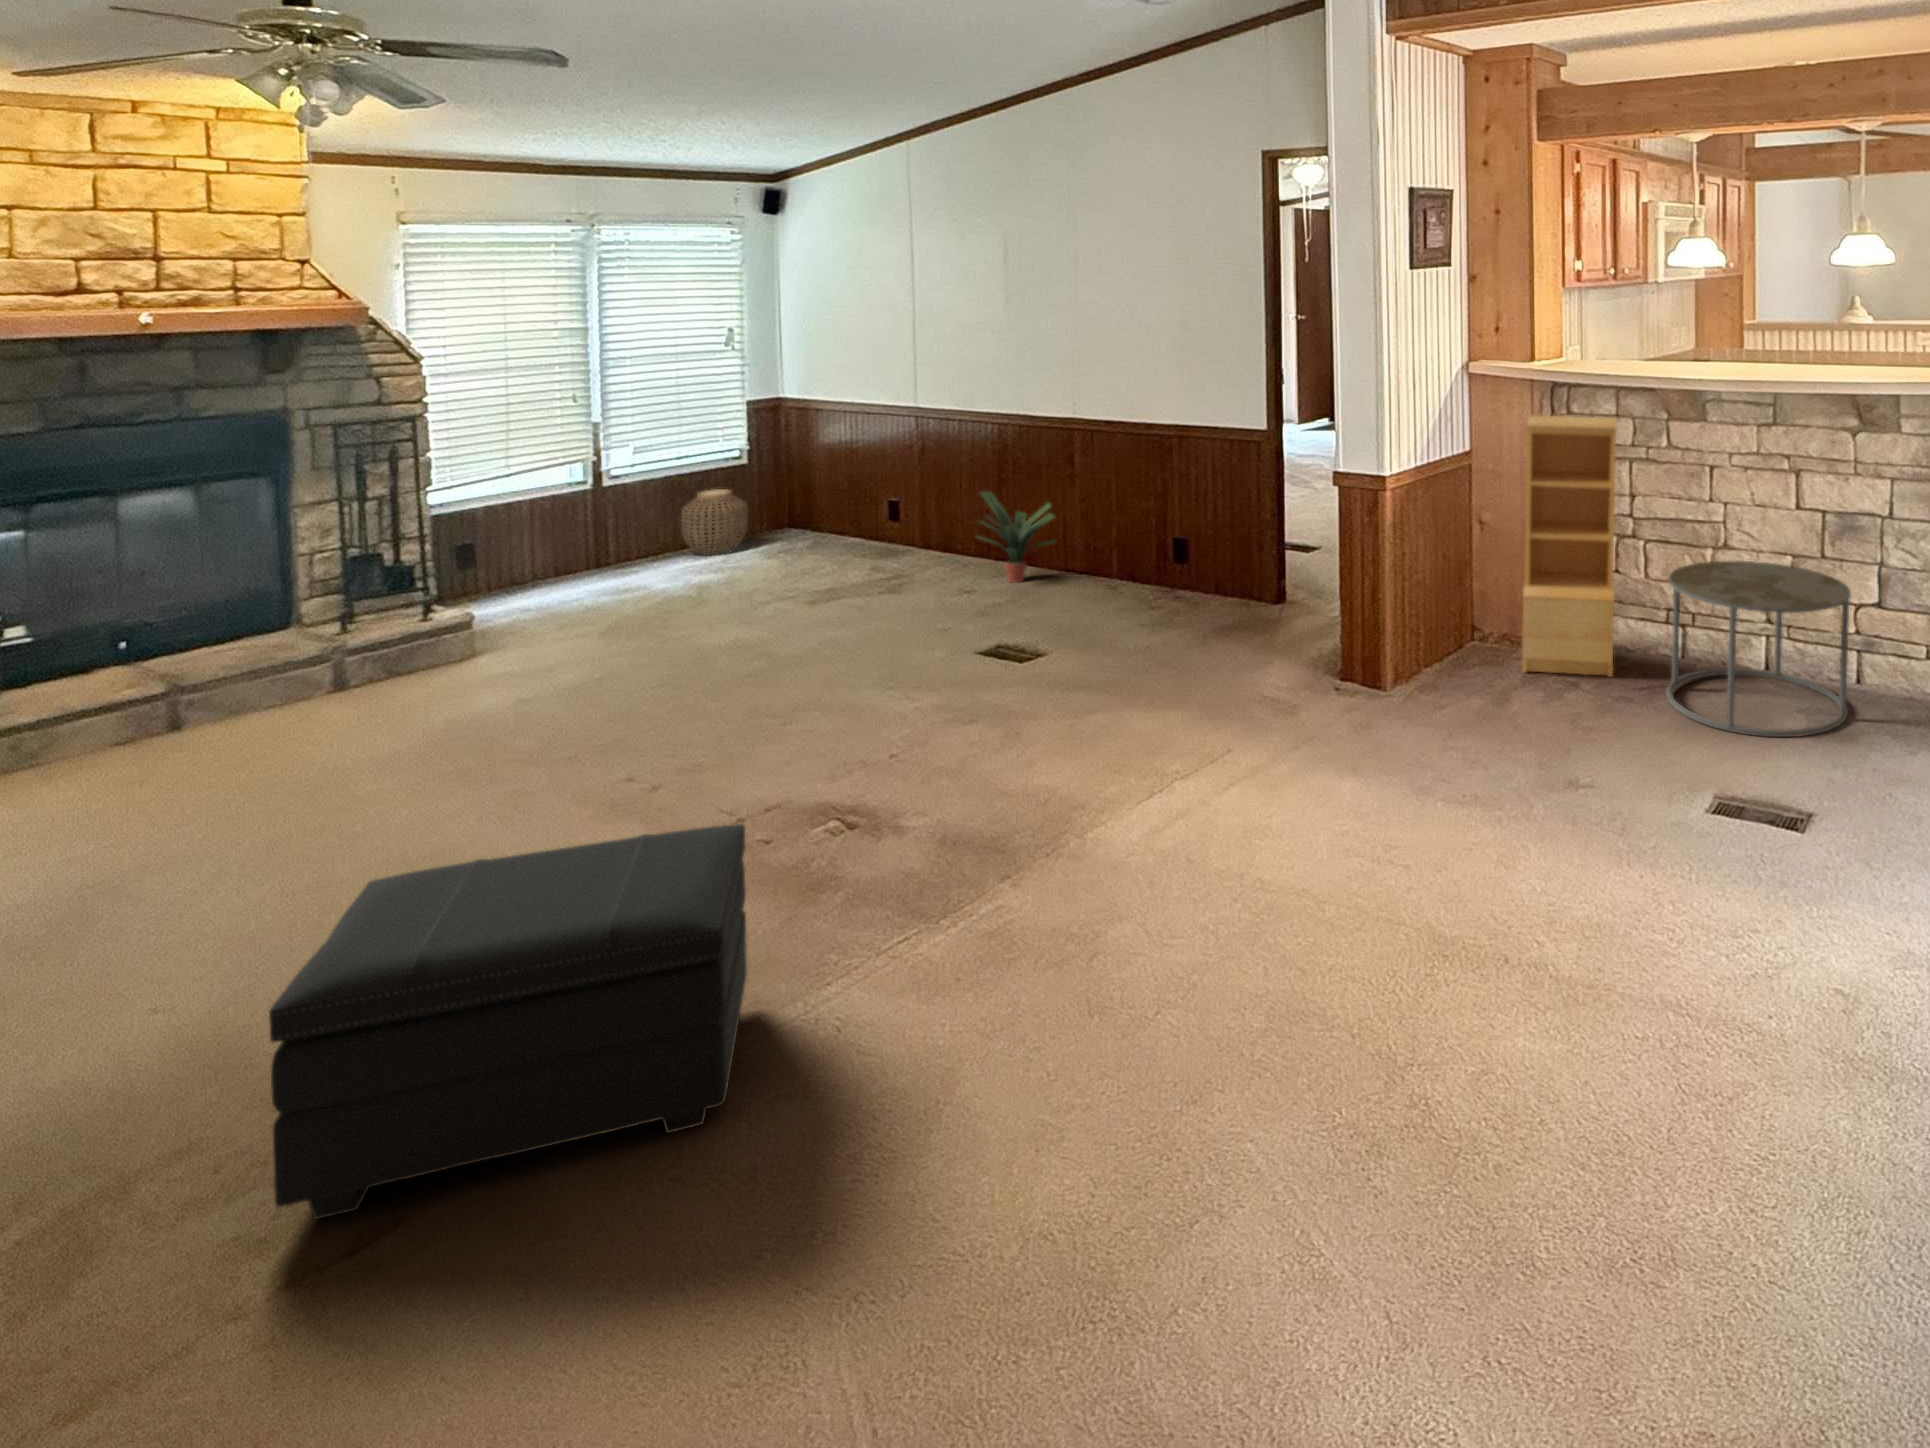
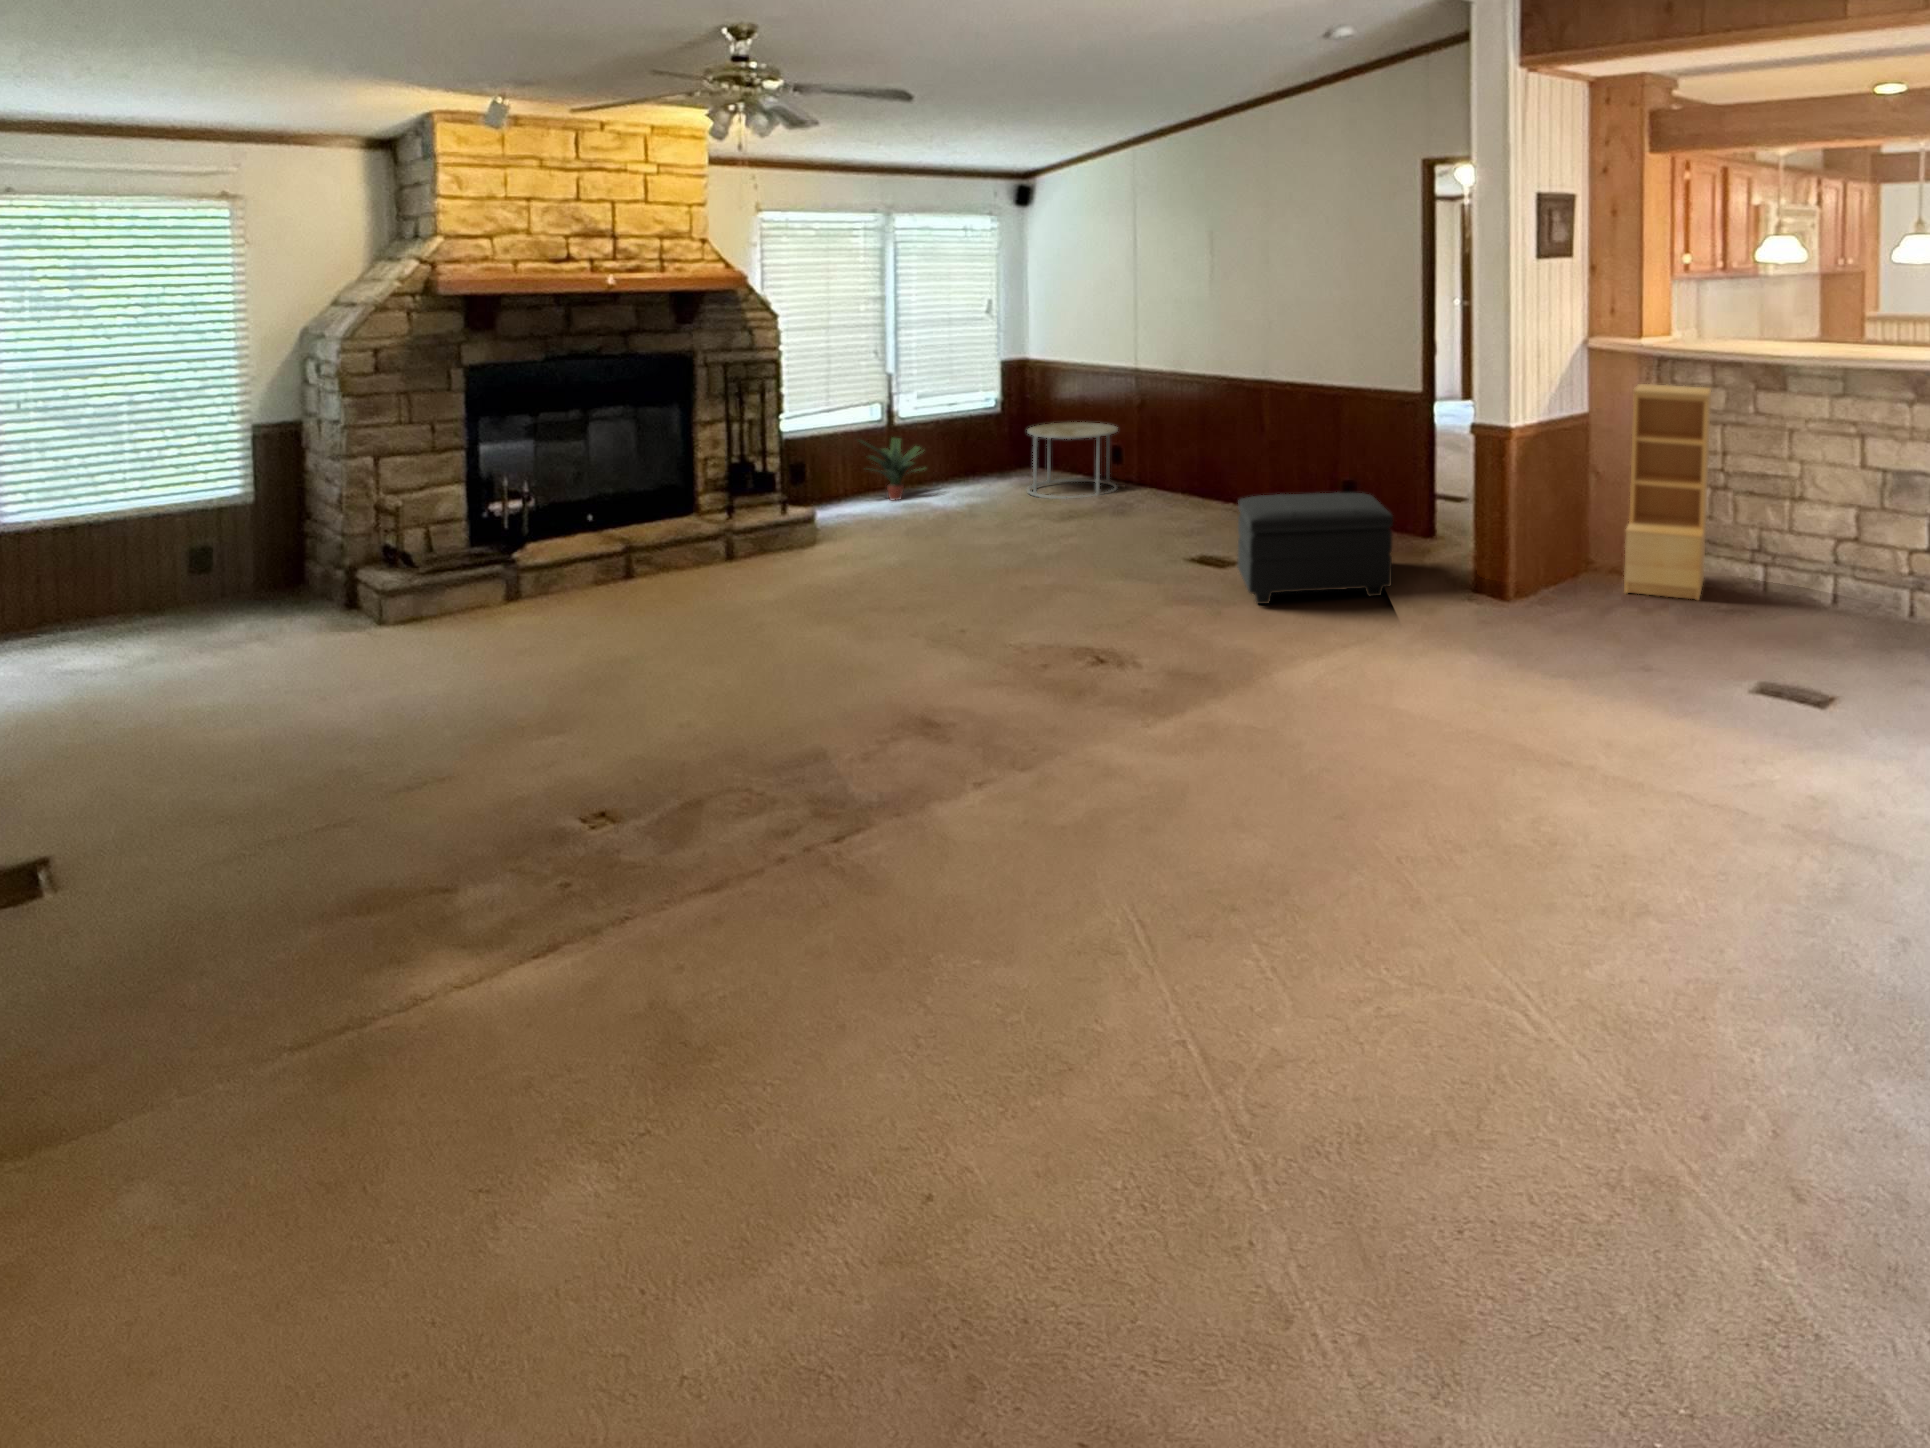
woven basket: present [681,489,748,555] -> none [953,432,1004,486]
potted plant: present [978,491,1055,583] -> present [859,438,920,500]
side table: present [1666,561,1851,737] -> present [1026,422,1118,499]
footstool: present [269,824,747,1219] -> present [1238,493,1393,604]

